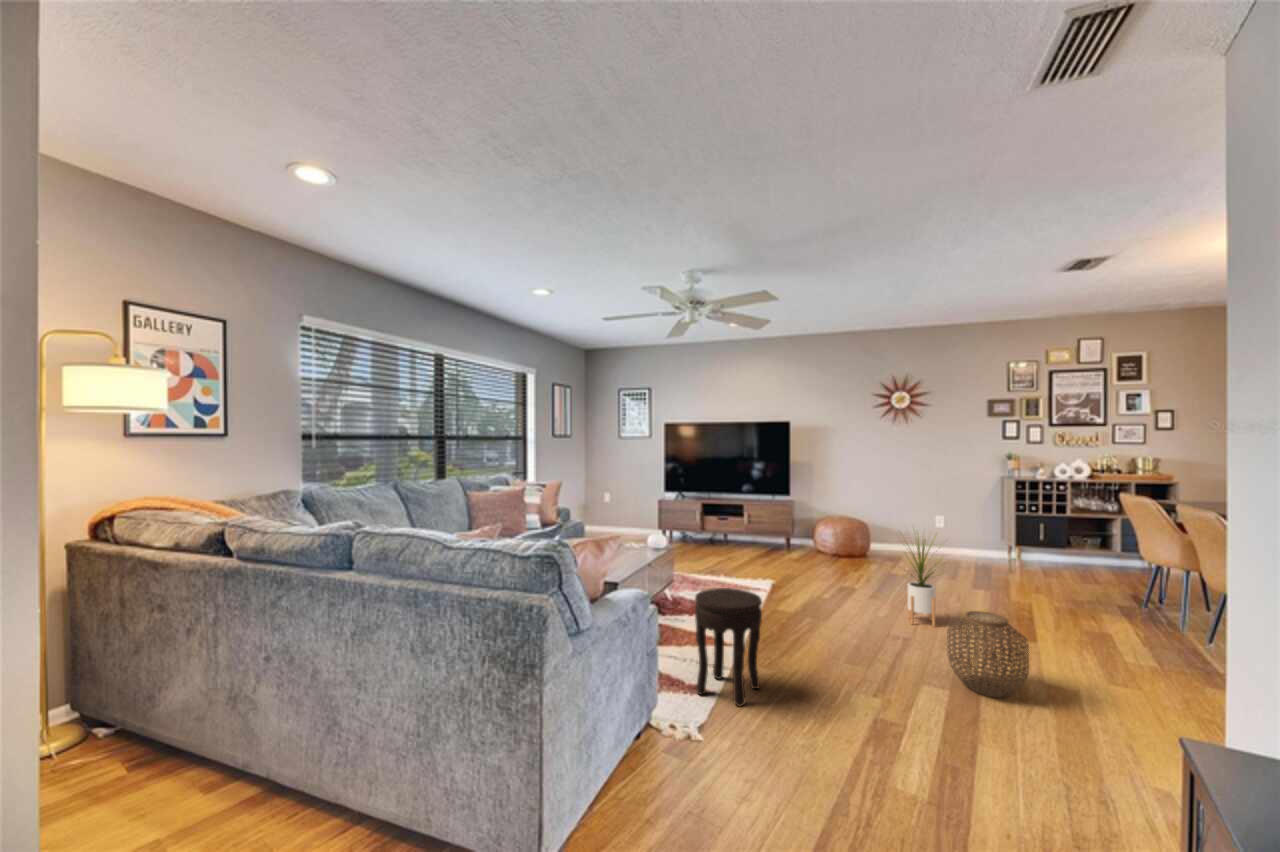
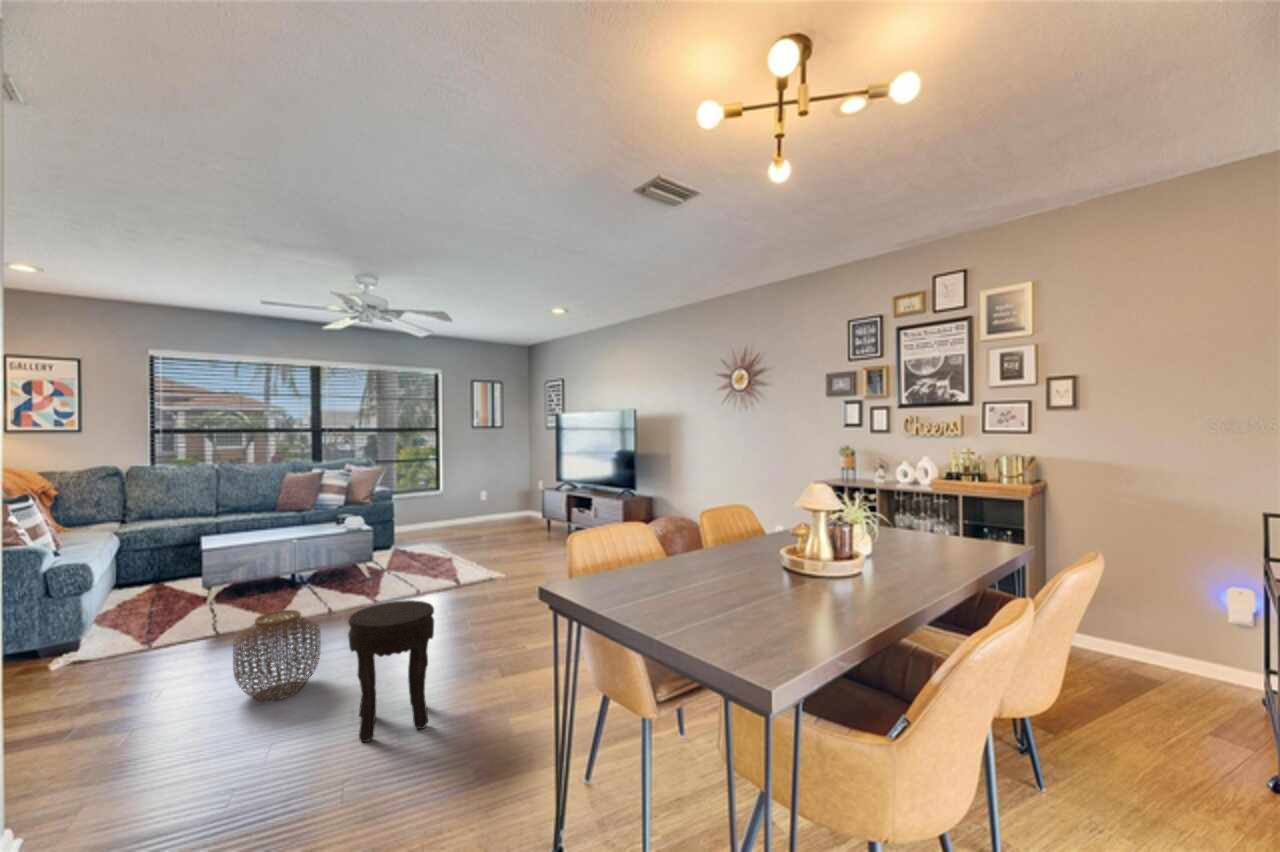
house plant: present [907,529,936,627] -> none [433,522,493,639]
side table: present [695,588,762,706] -> present [348,600,434,742]

